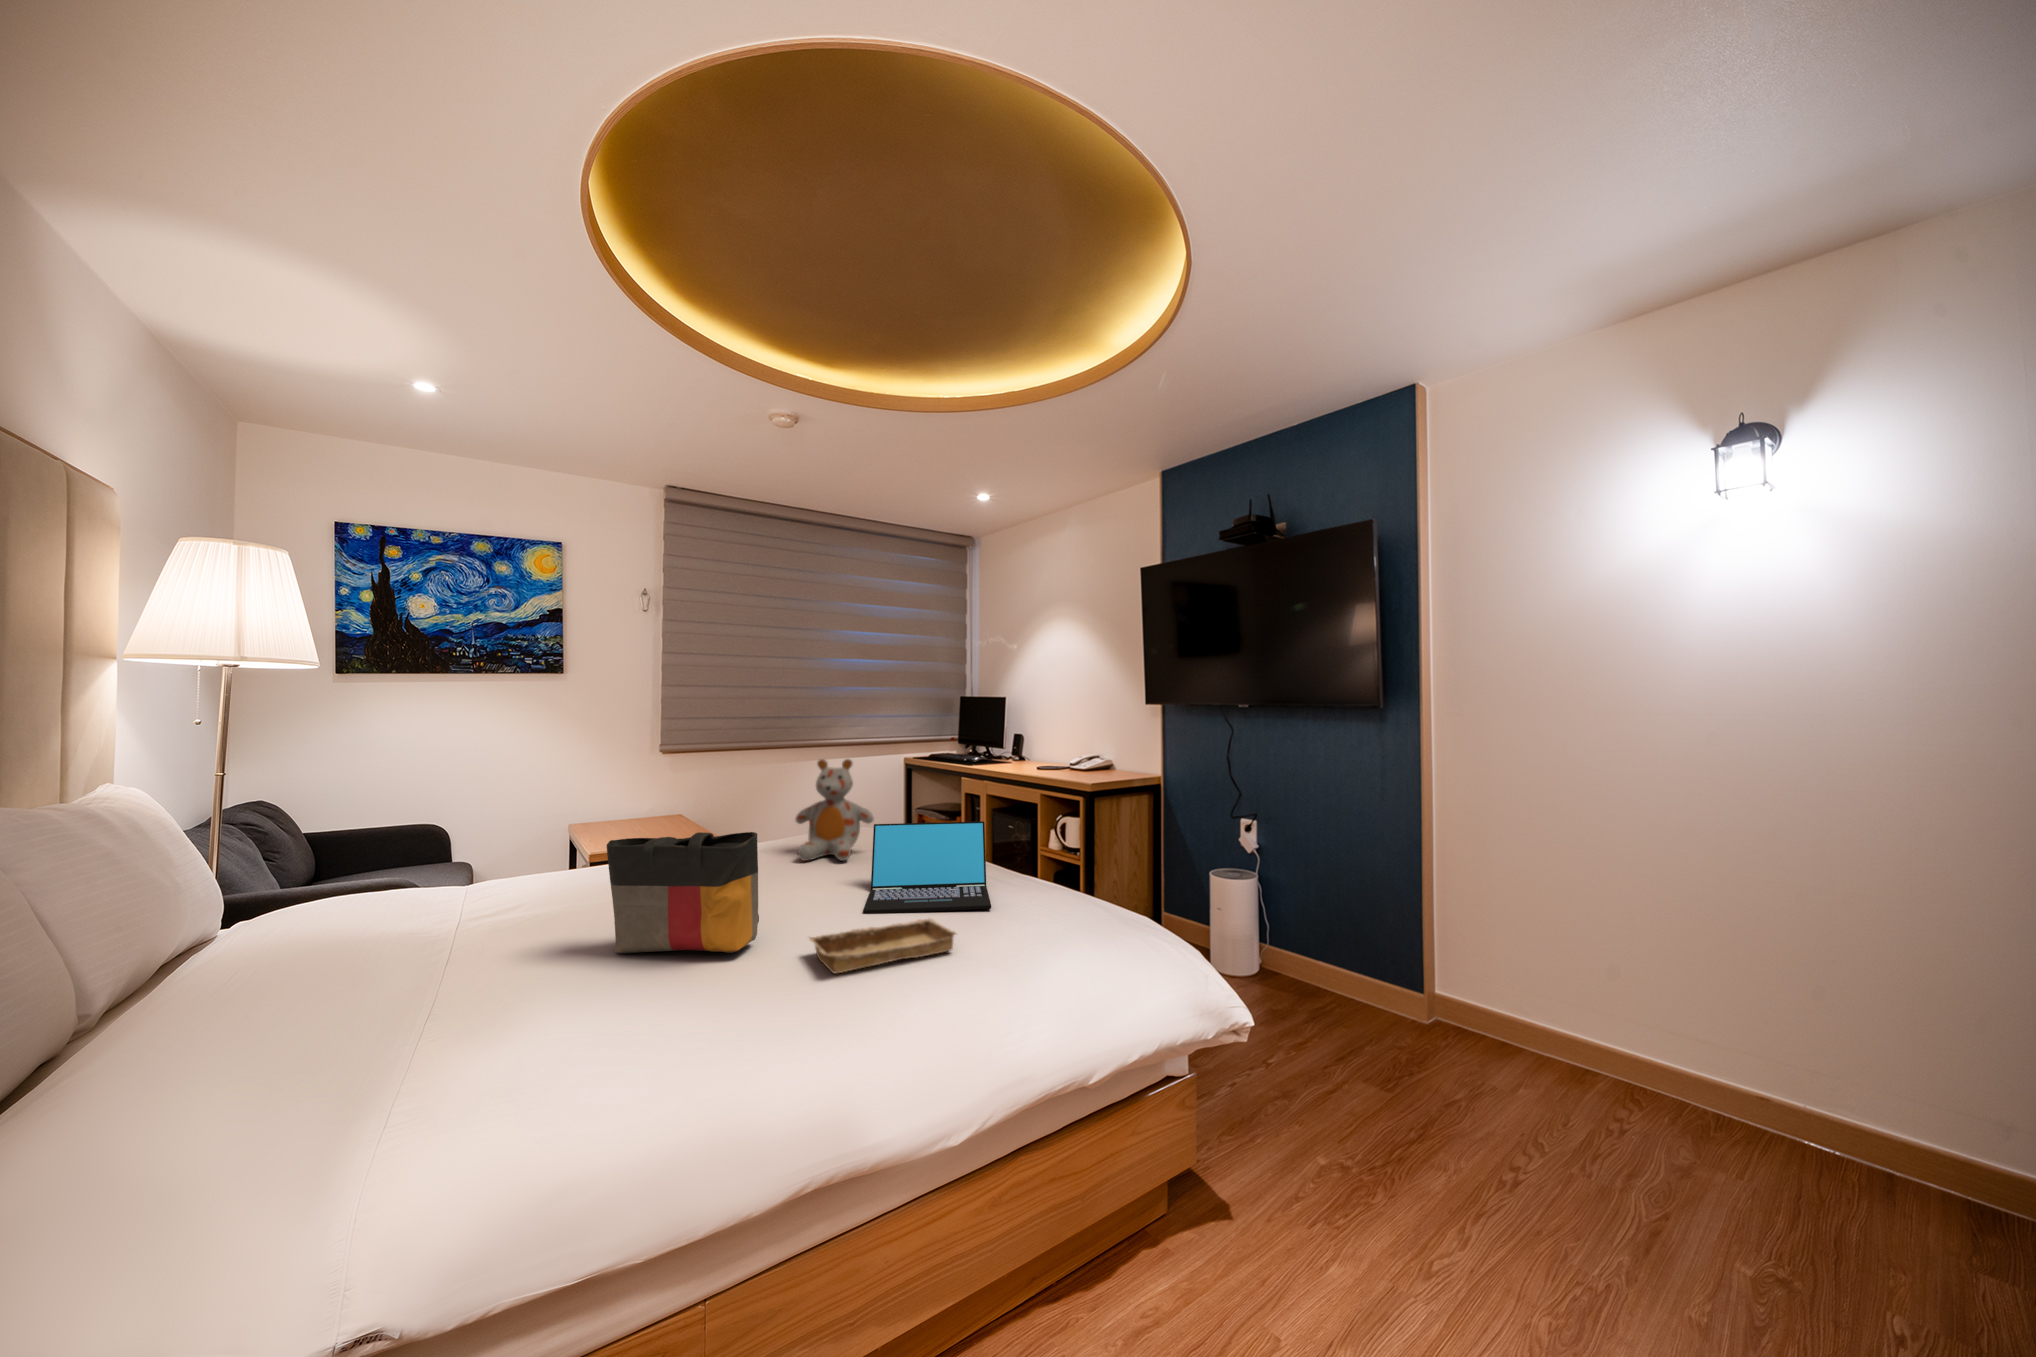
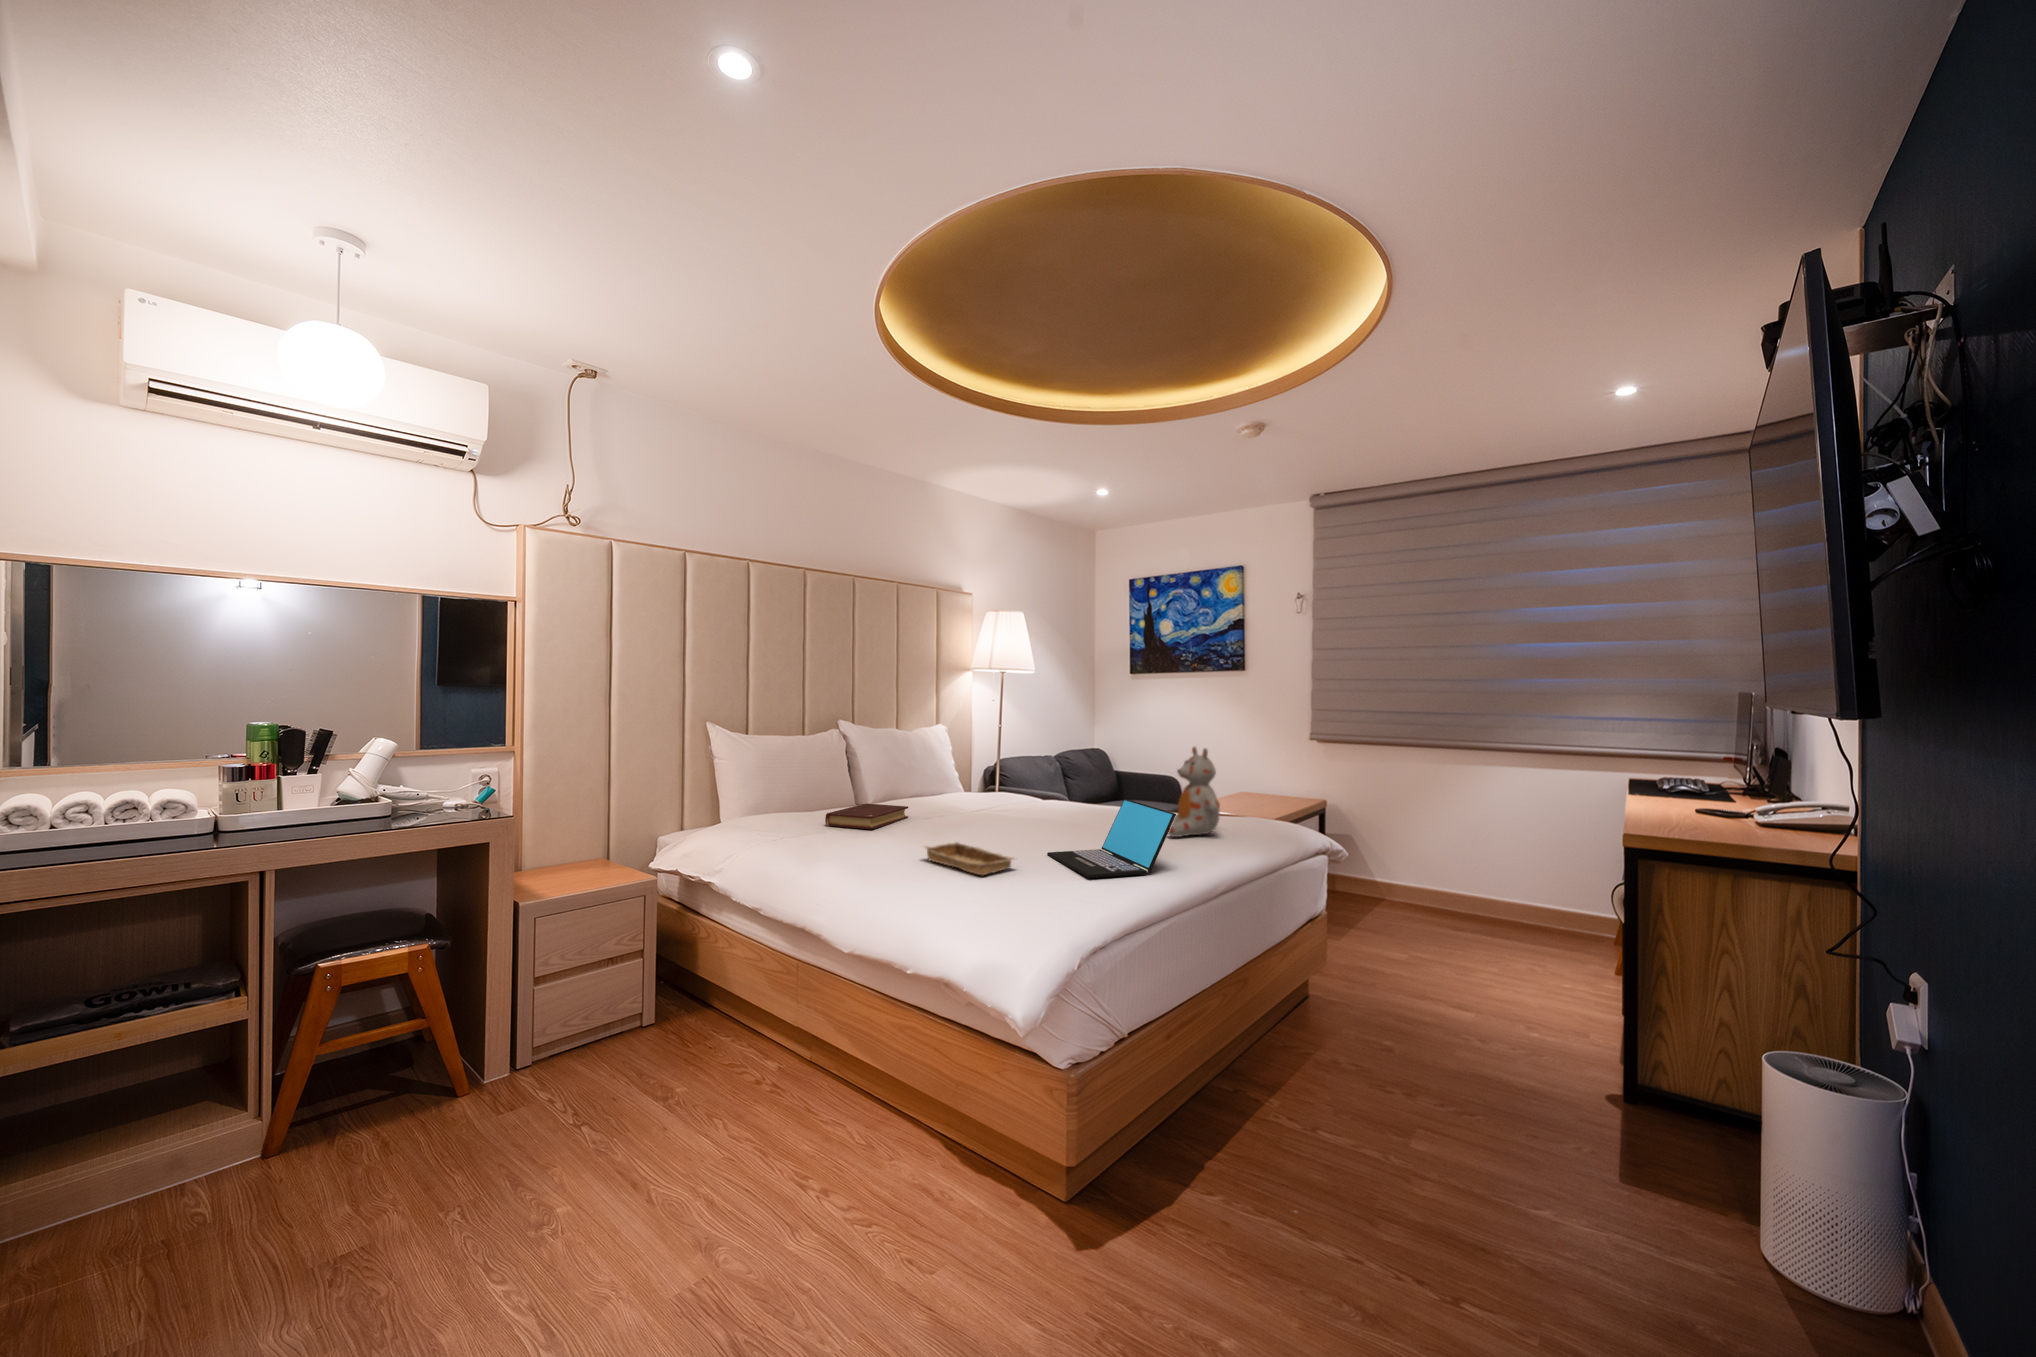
tote bag: present [607,832,759,954] -> none [936,767,988,842]
book: none [313,947,525,1052] -> present [825,803,908,829]

